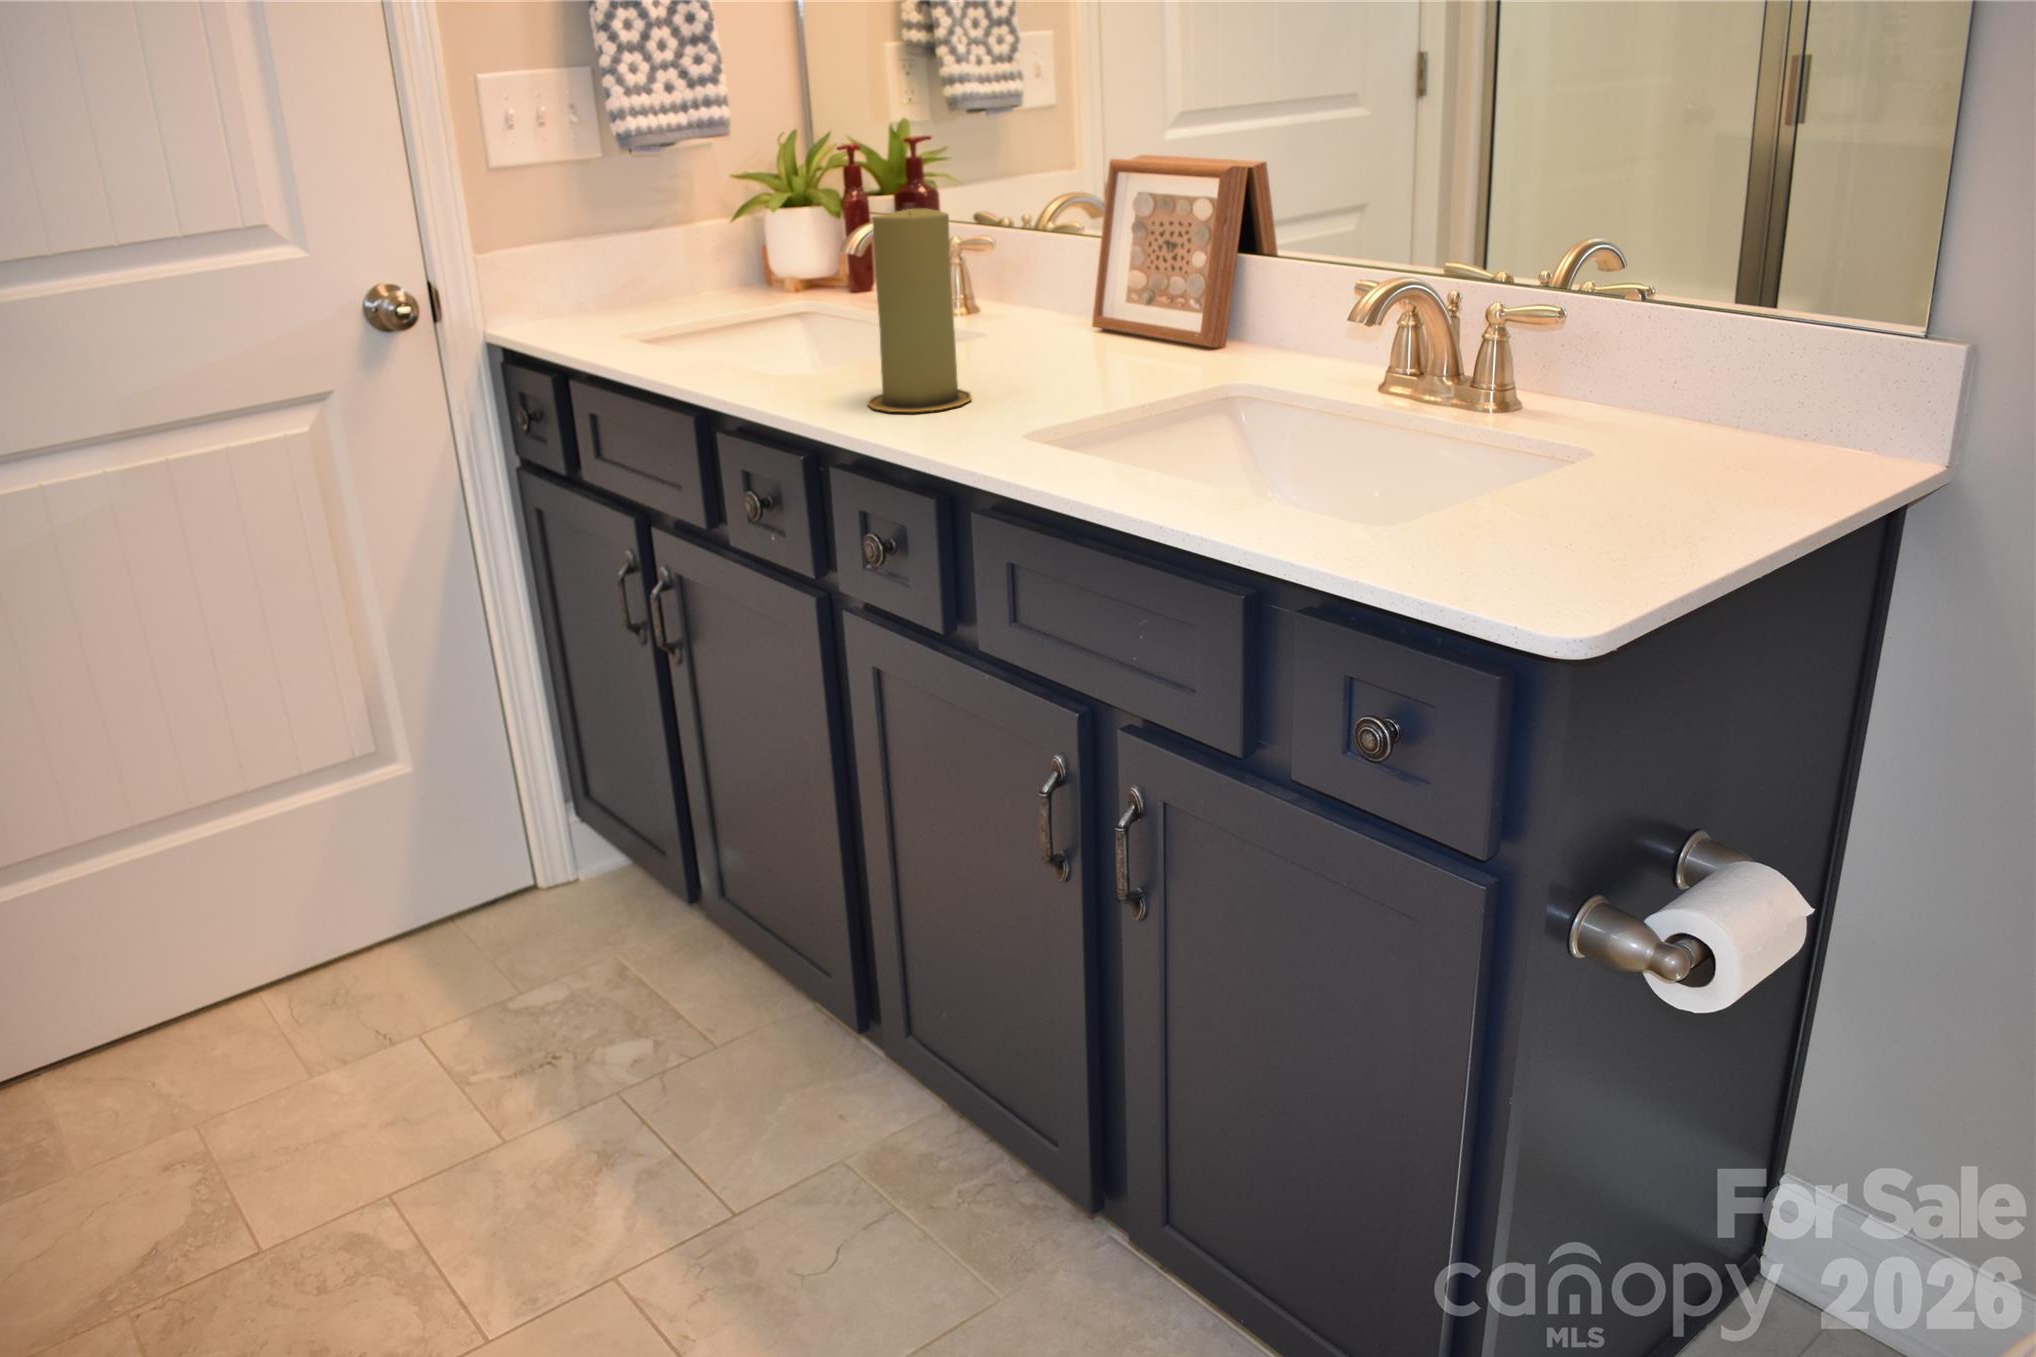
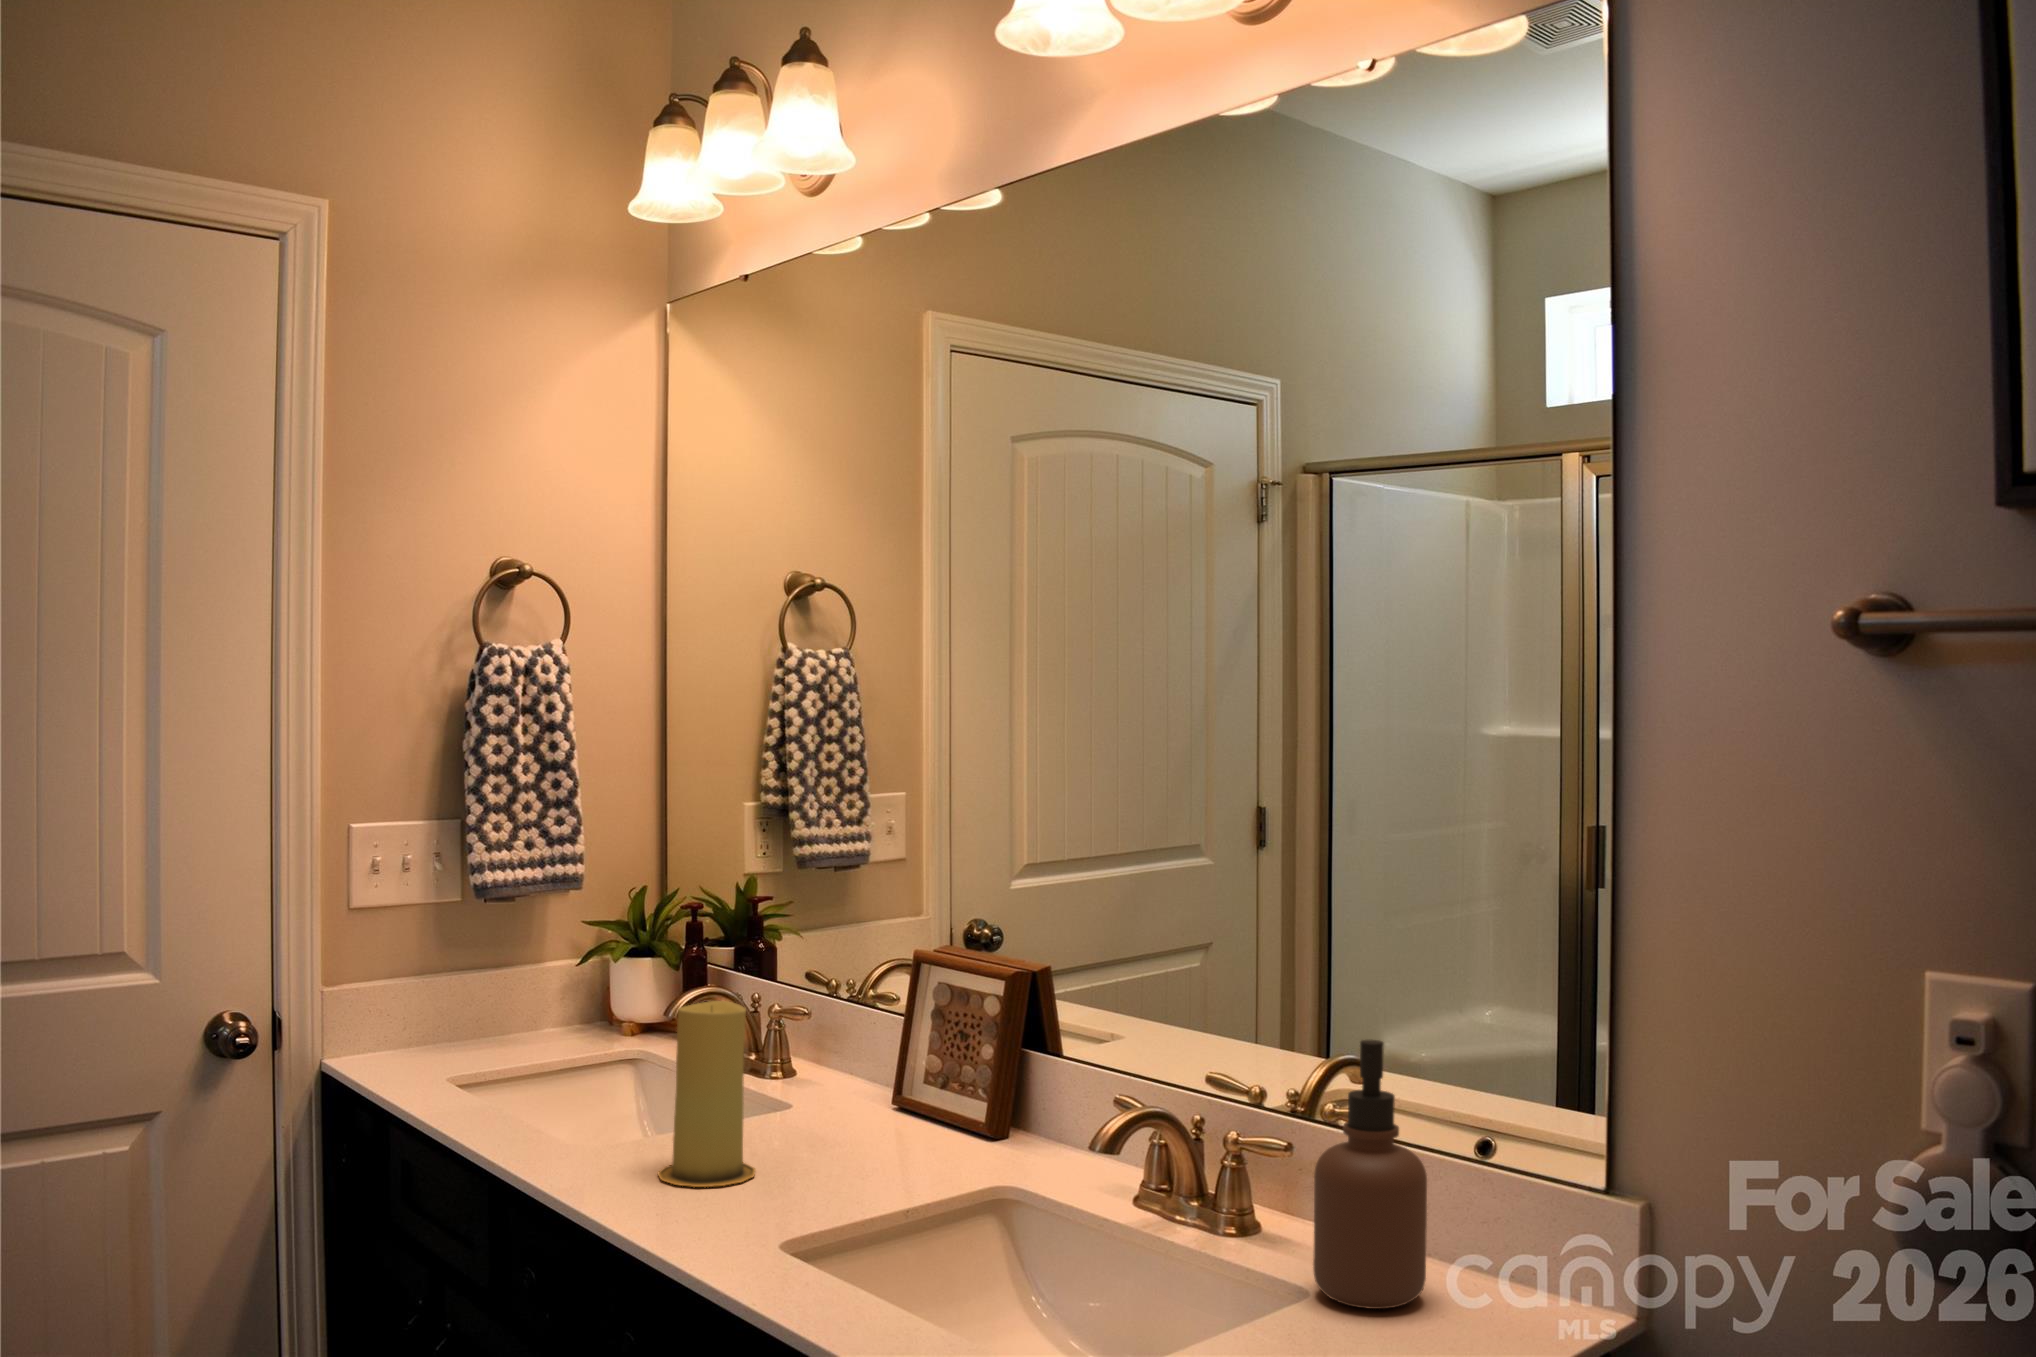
soap dispenser: none [1662,158,1817,480] -> present [1313,1040,1427,1309]

